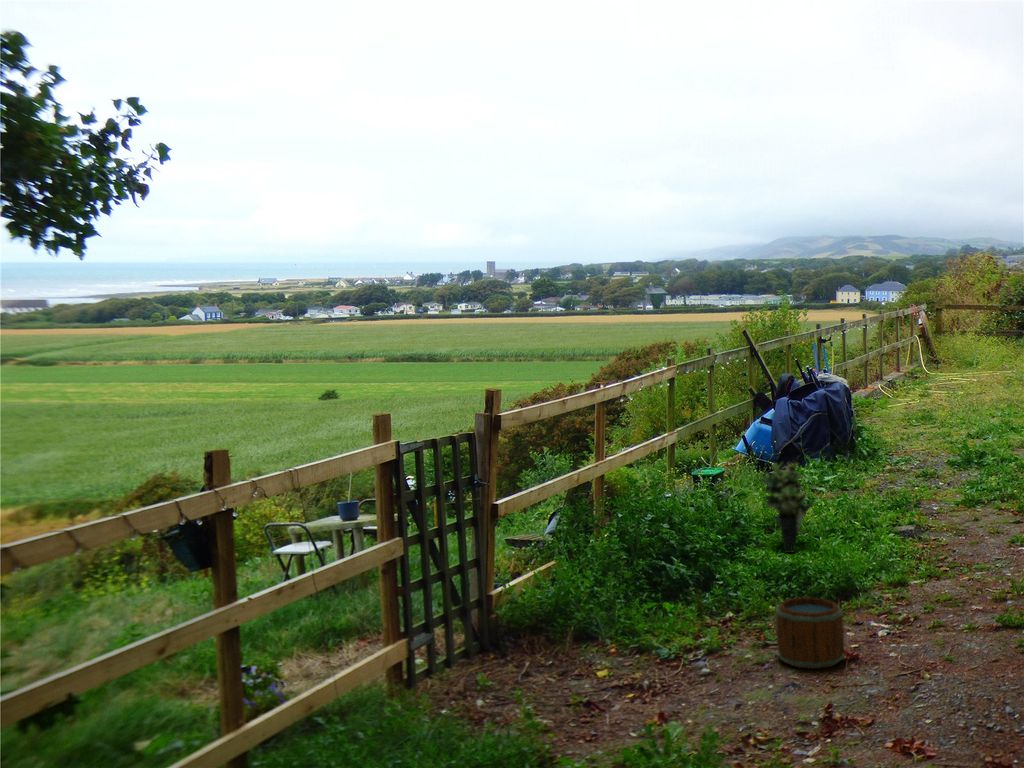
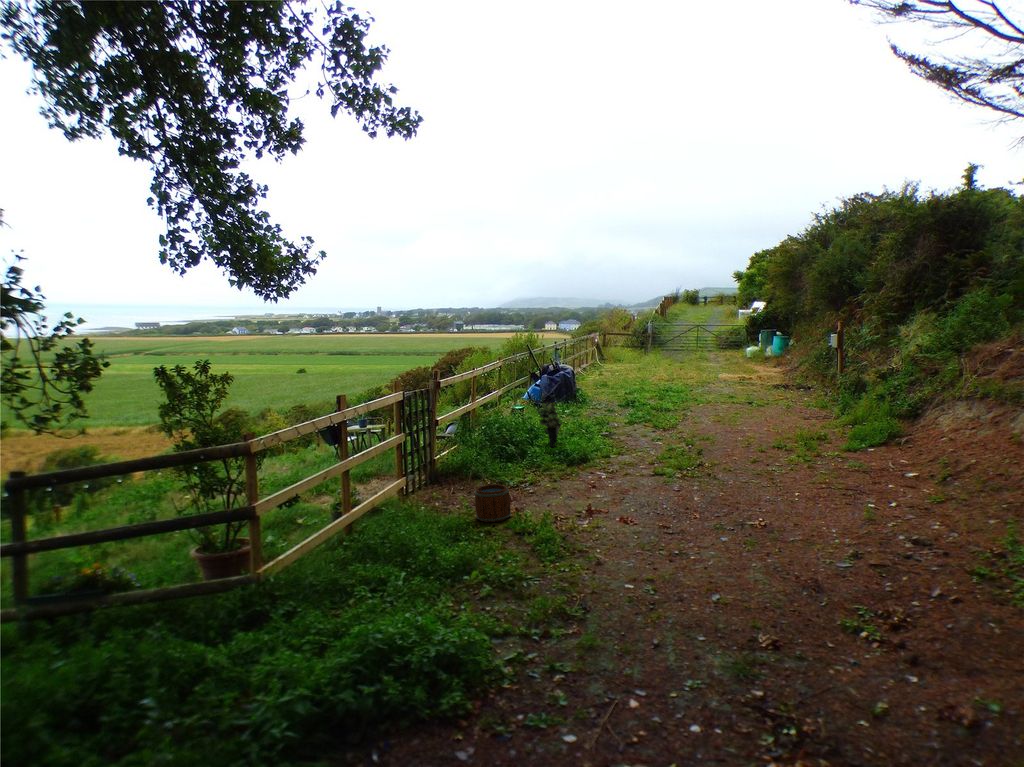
bucket: present [776,597,844,669] -> present [475,484,511,522]

